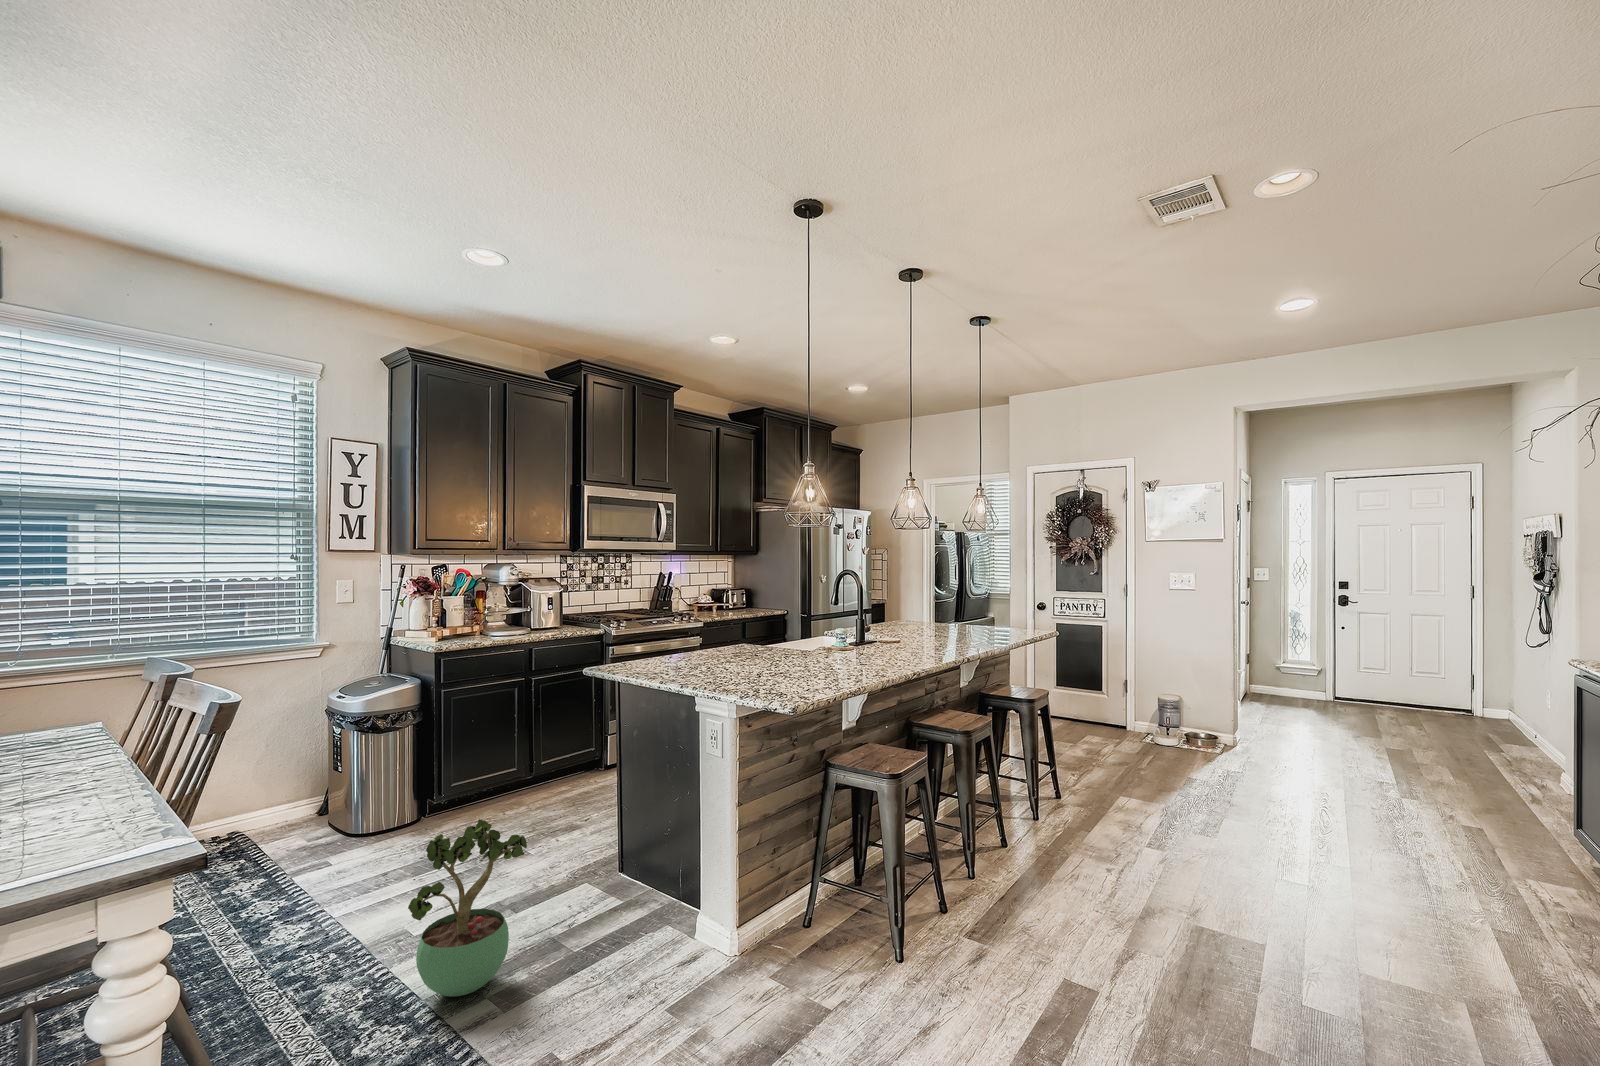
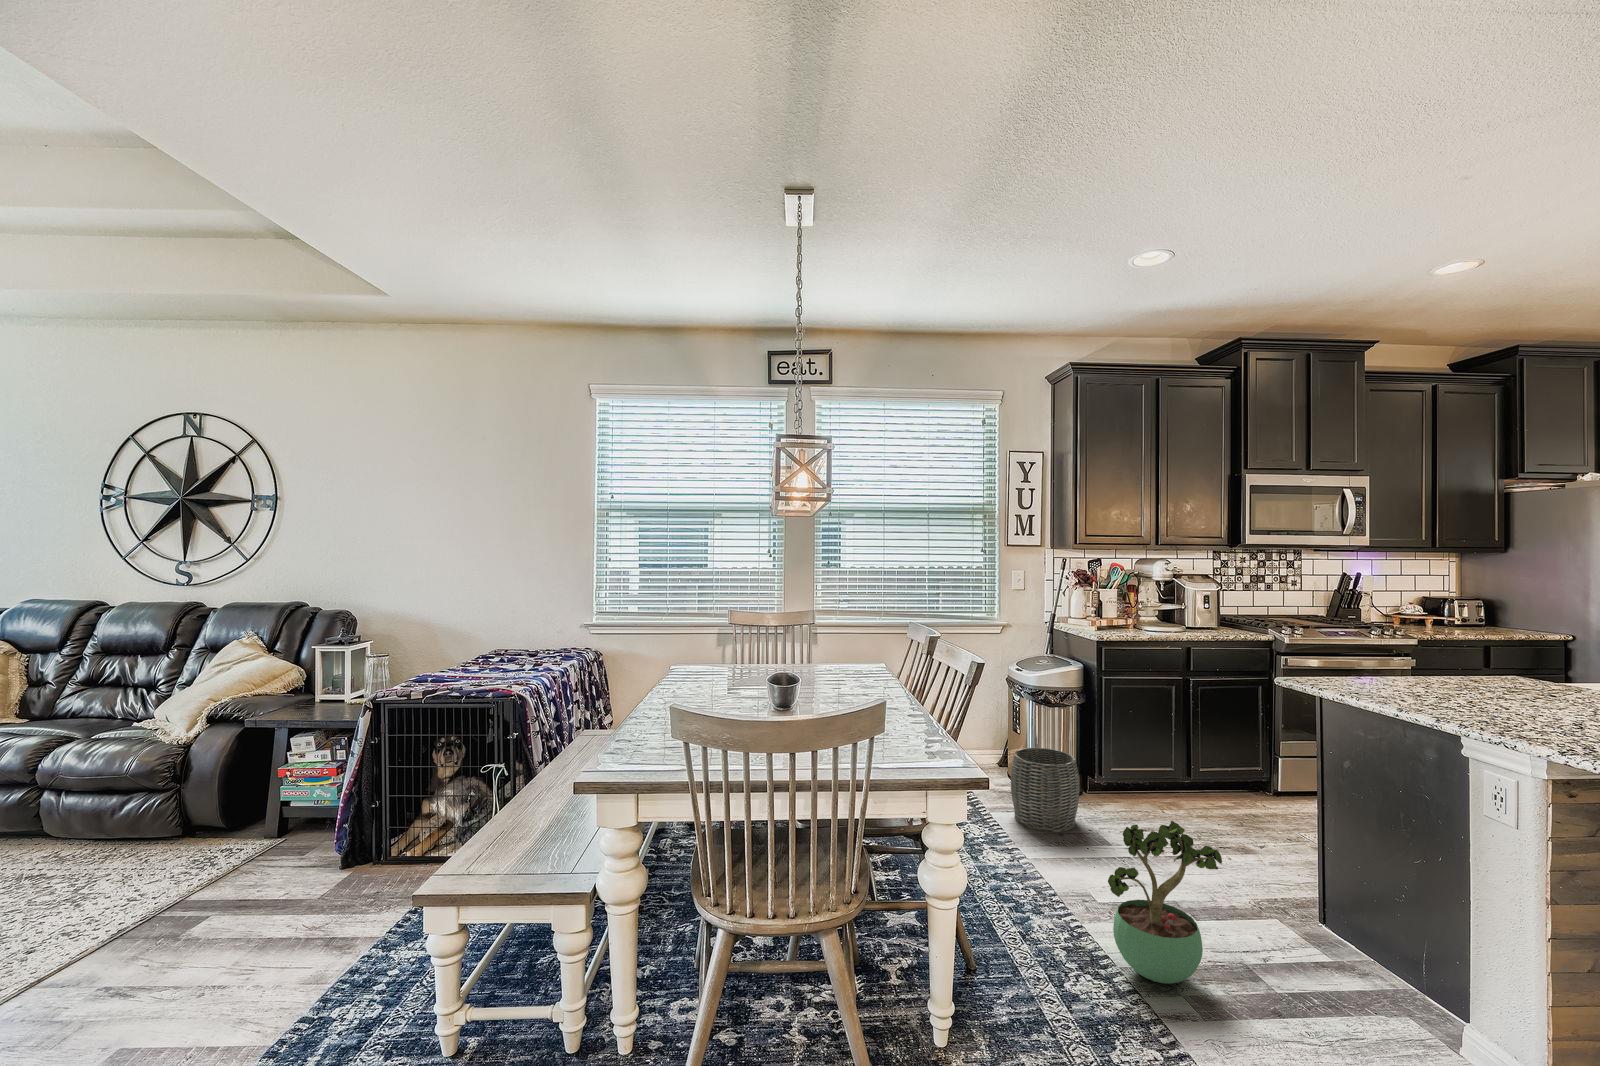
woven basket: none [321,780,408,880] -> present [1011,748,1079,832]

